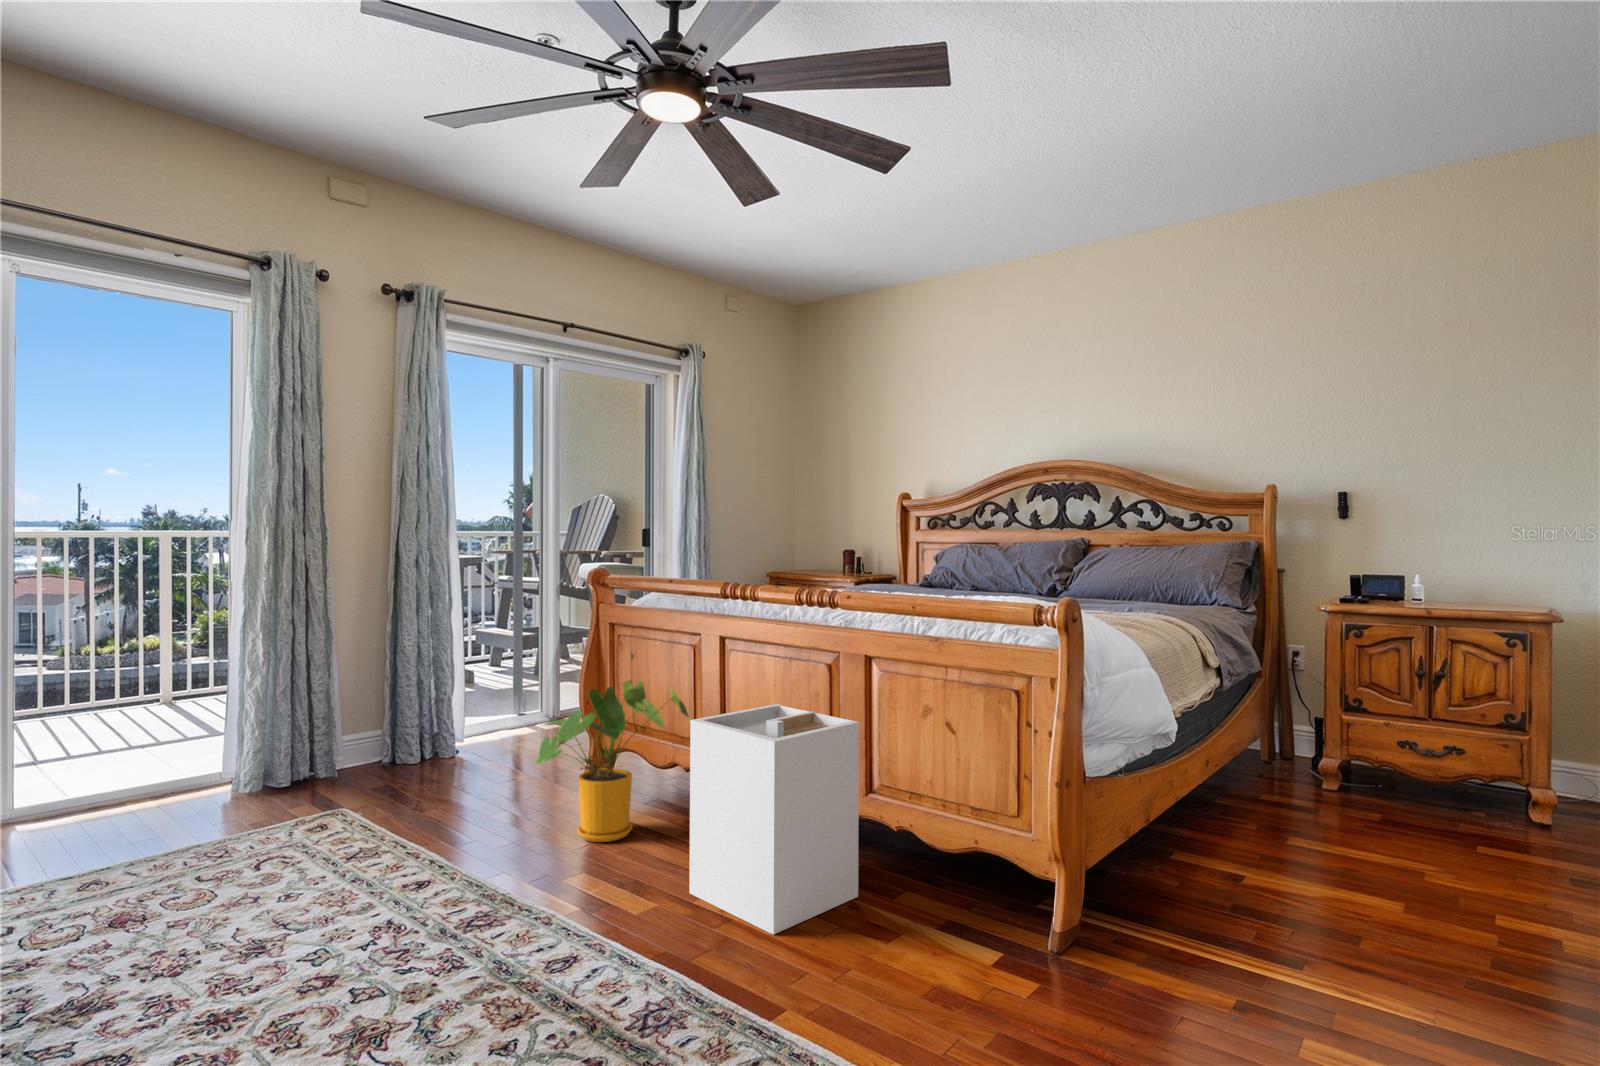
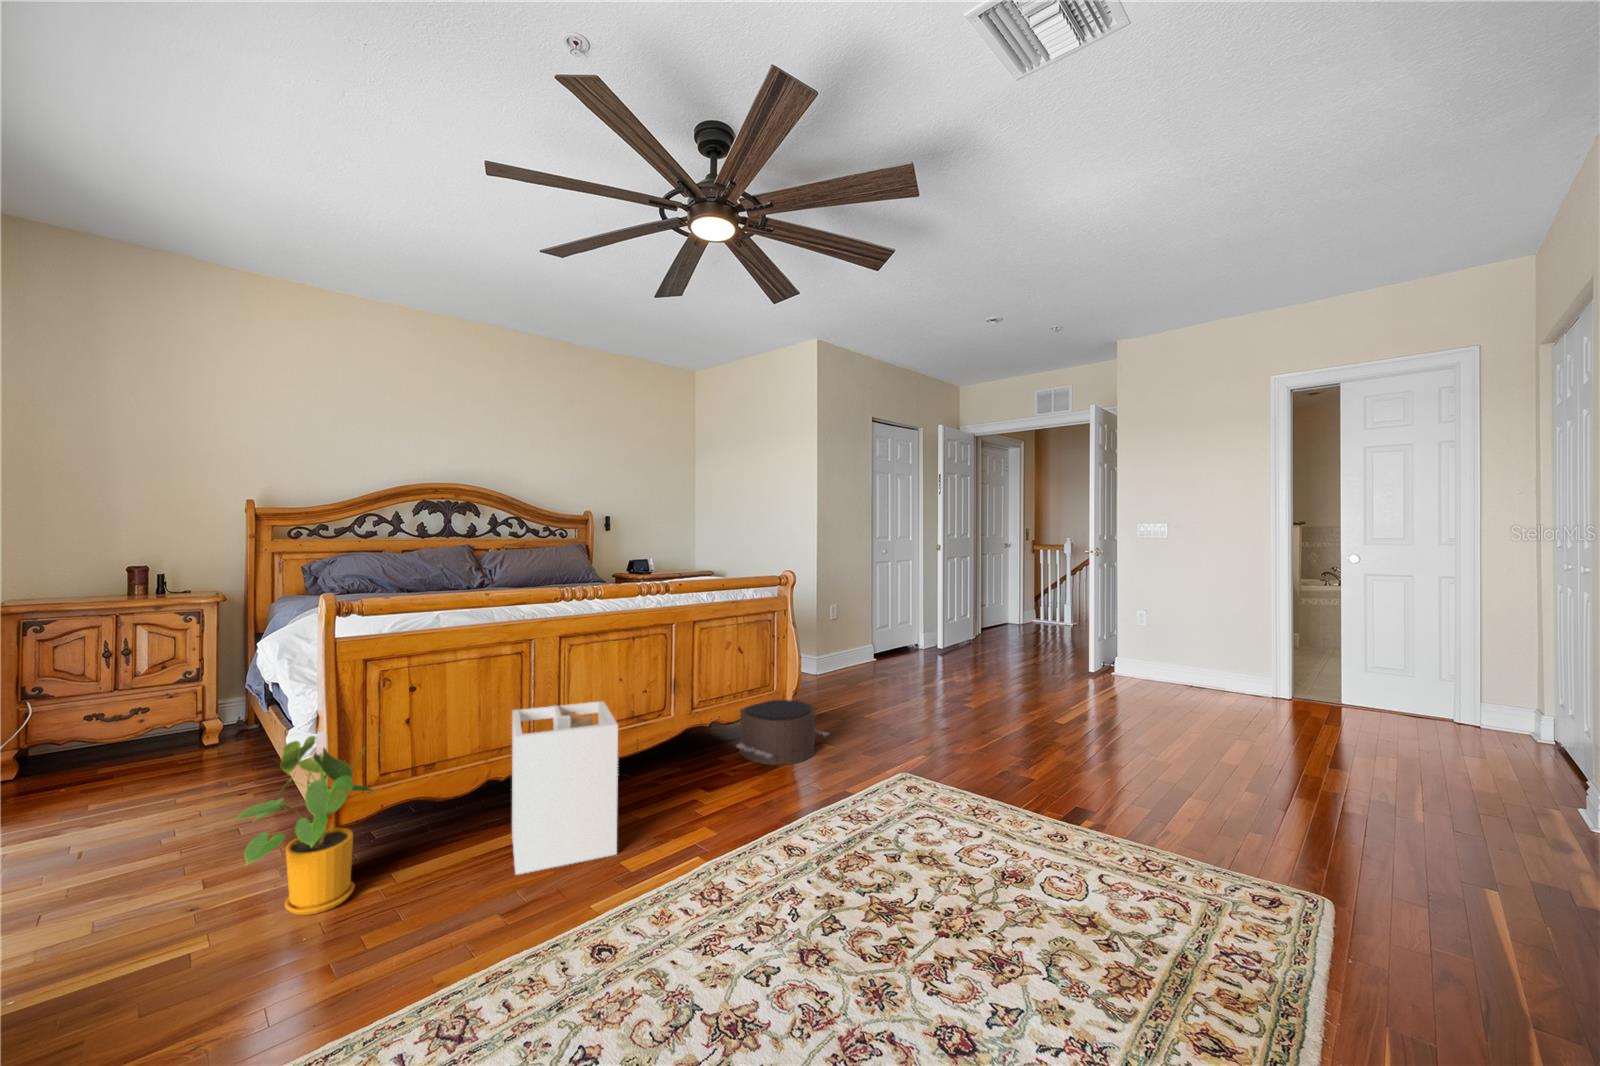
pouf: none [1178,843,1444,1019] -> present [737,700,828,765]

